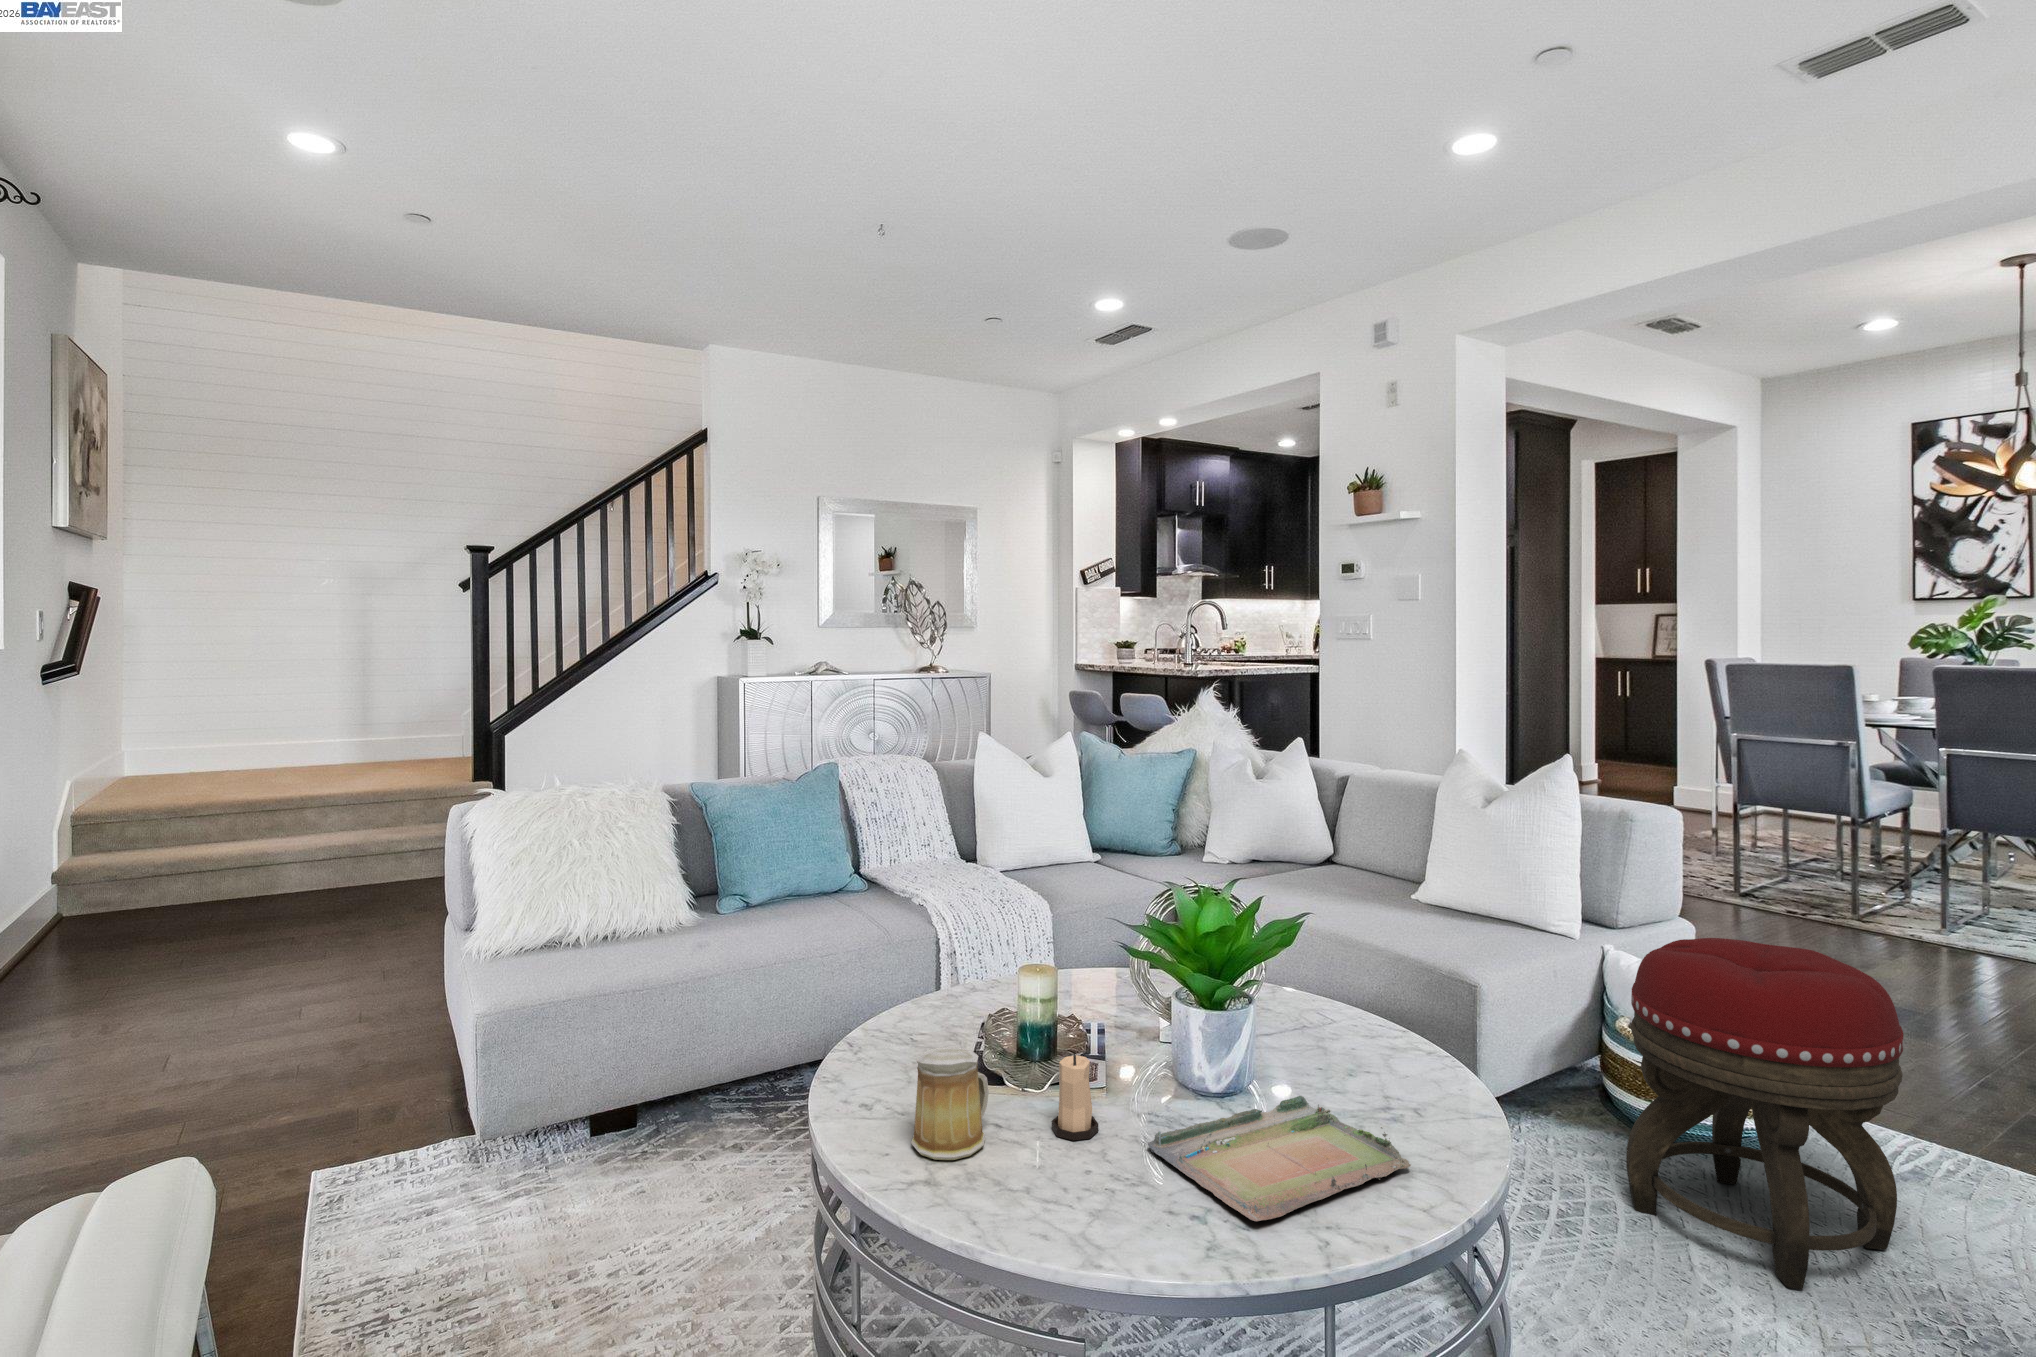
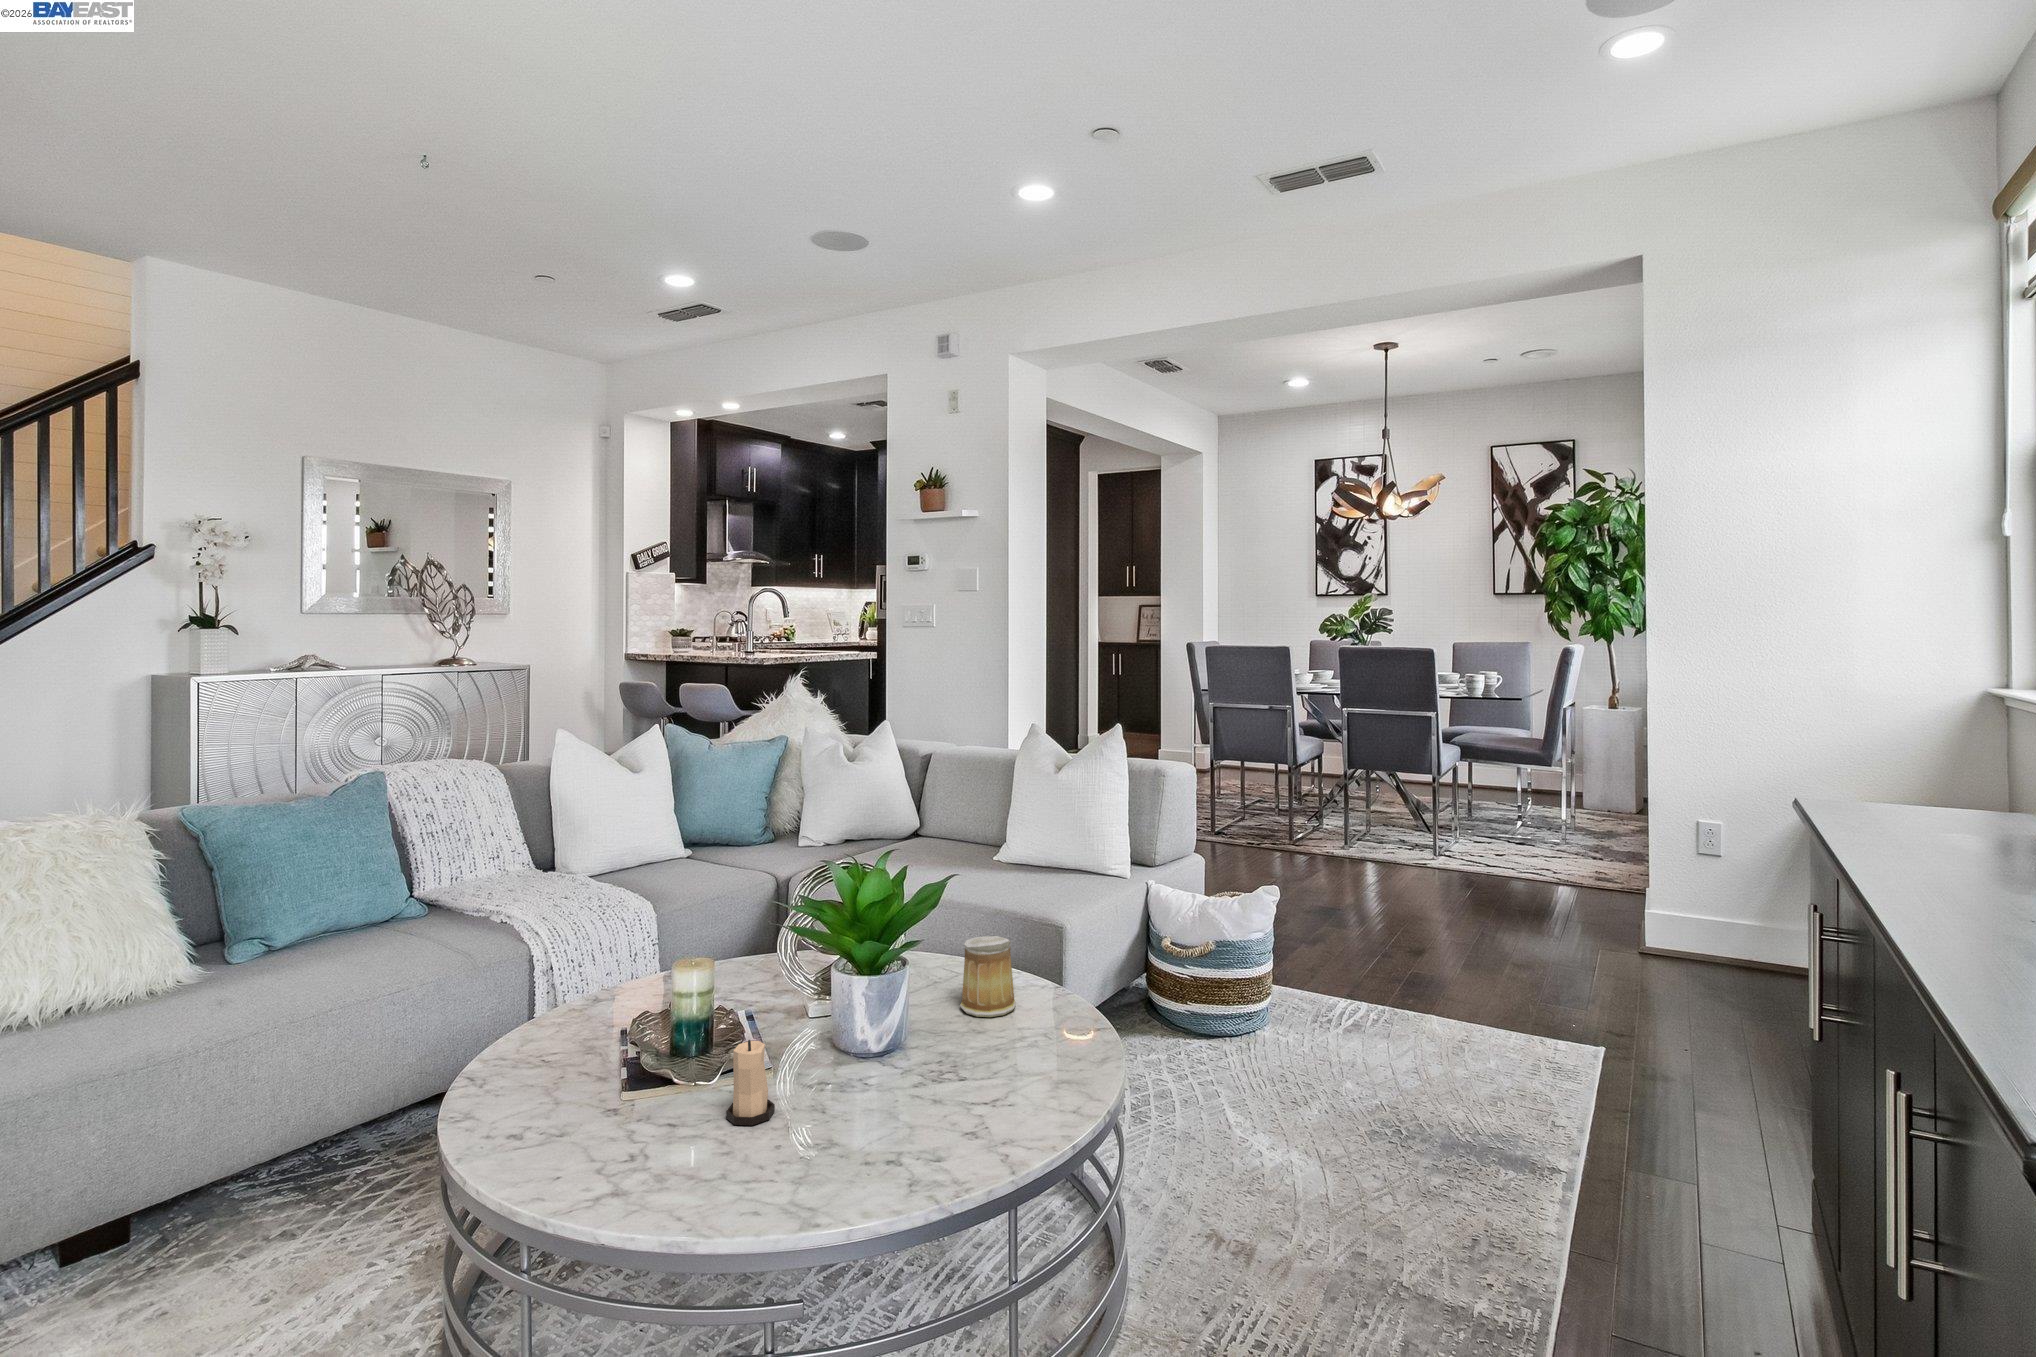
footstool: present [1626,938,1904,1290] -> none [1179,864,1357,1123]
mug: present [911,1047,989,1160] -> present [960,936,1016,1017]
tray: present [1148,1096,1411,1221] -> none [828,1042,1058,1158]

